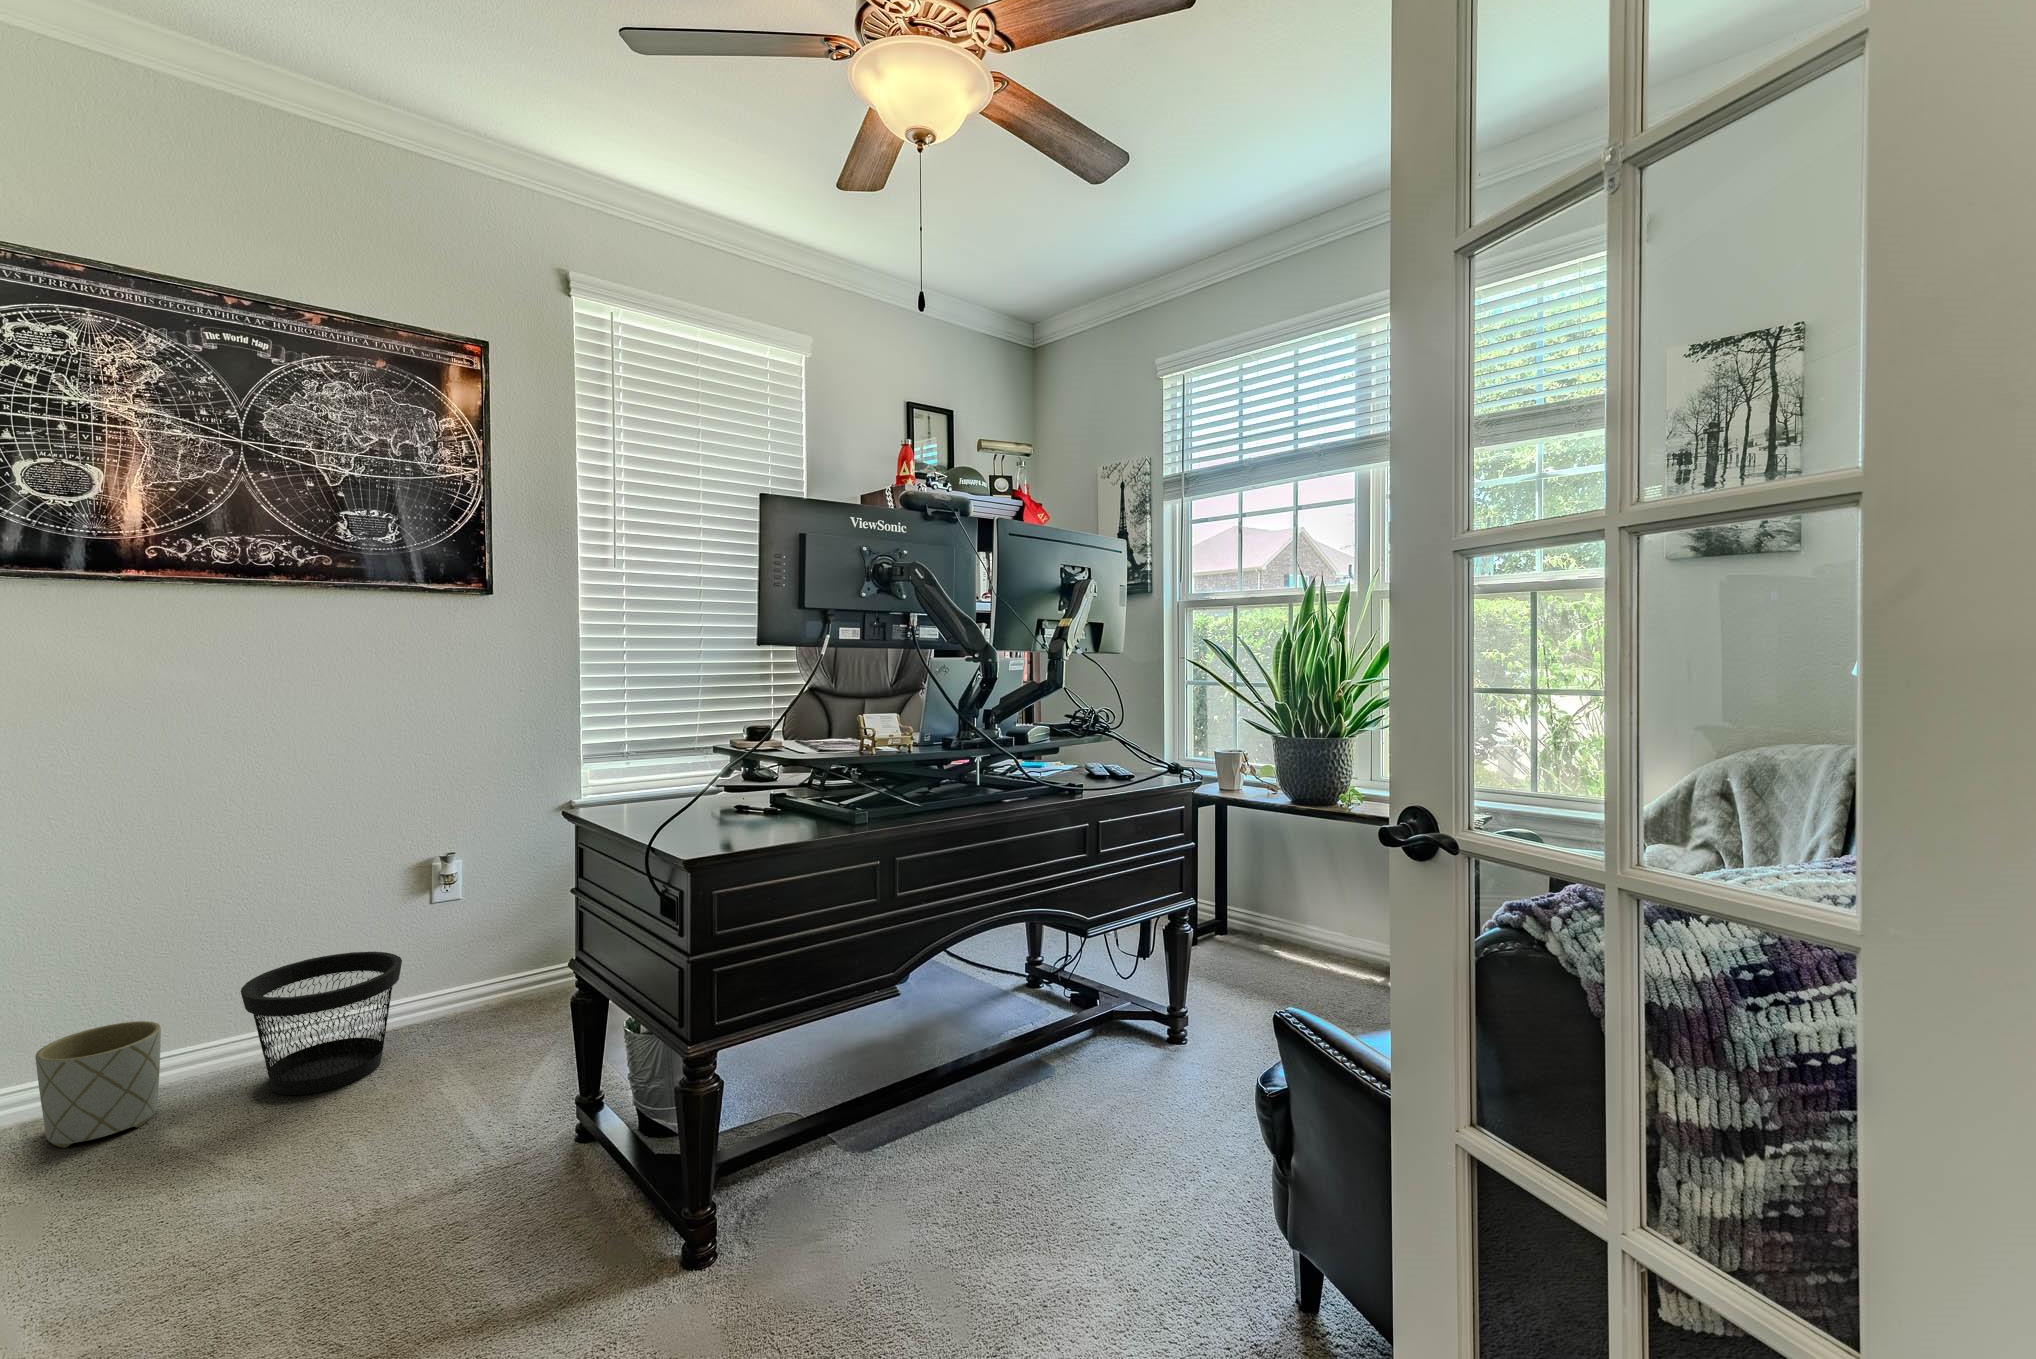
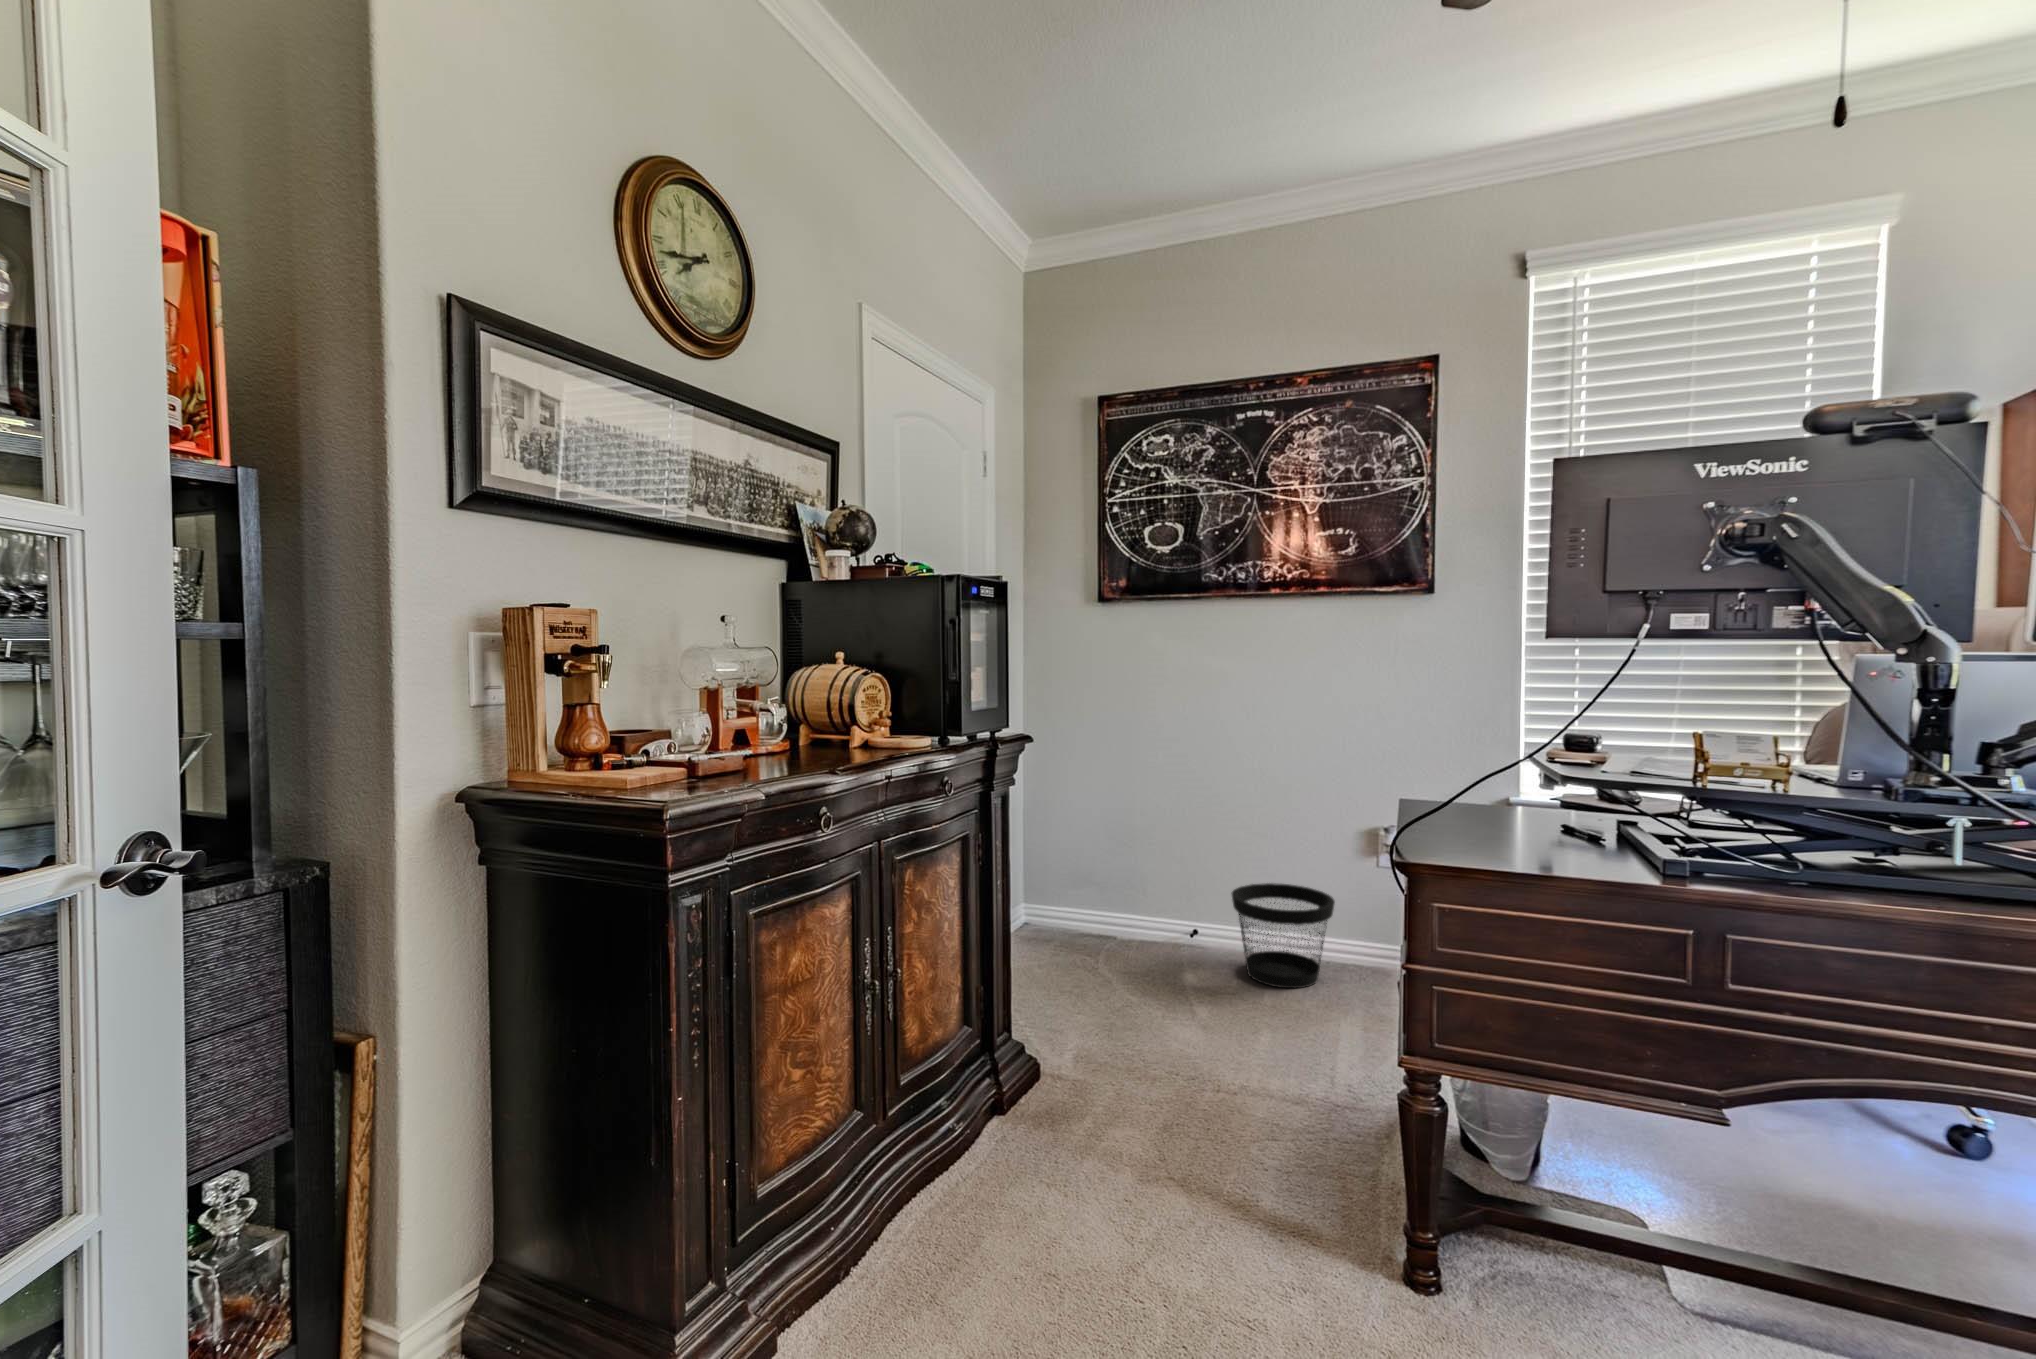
planter: present [35,1021,161,1148] -> none [1138,889,1195,962]

